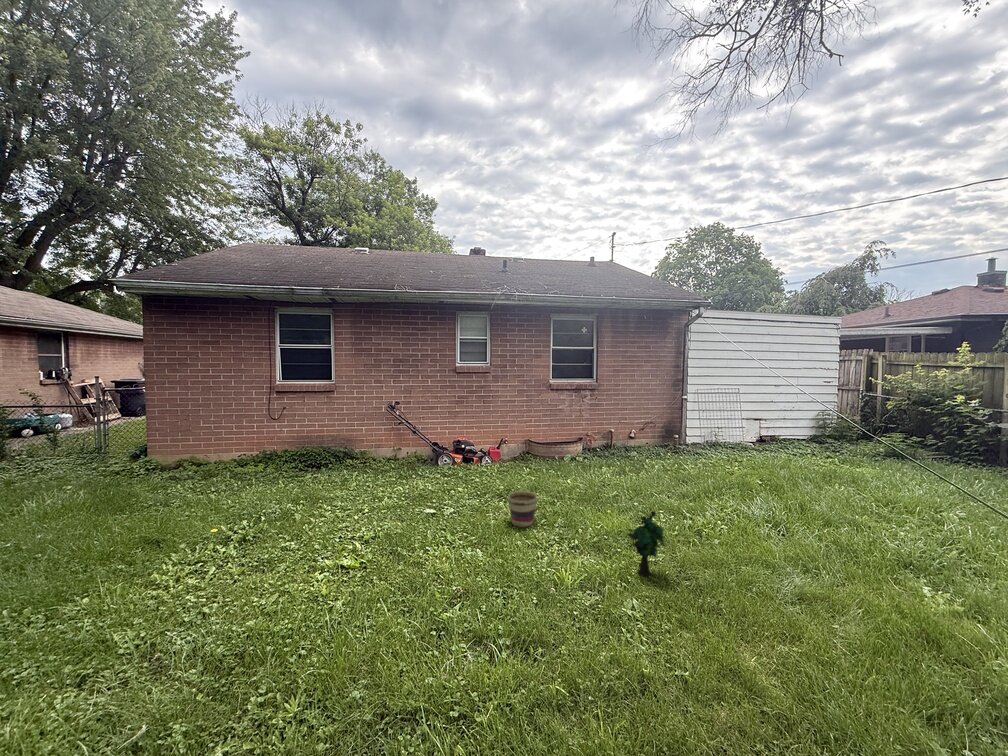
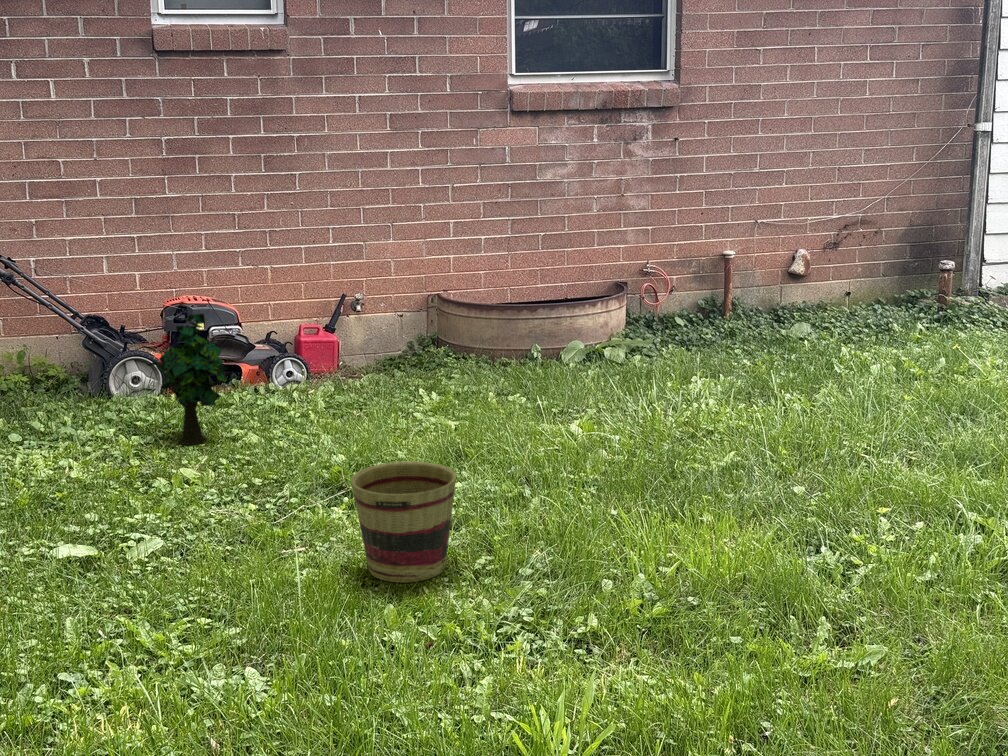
decorative plant: present [628,511,665,576] -> present [148,314,228,445]

